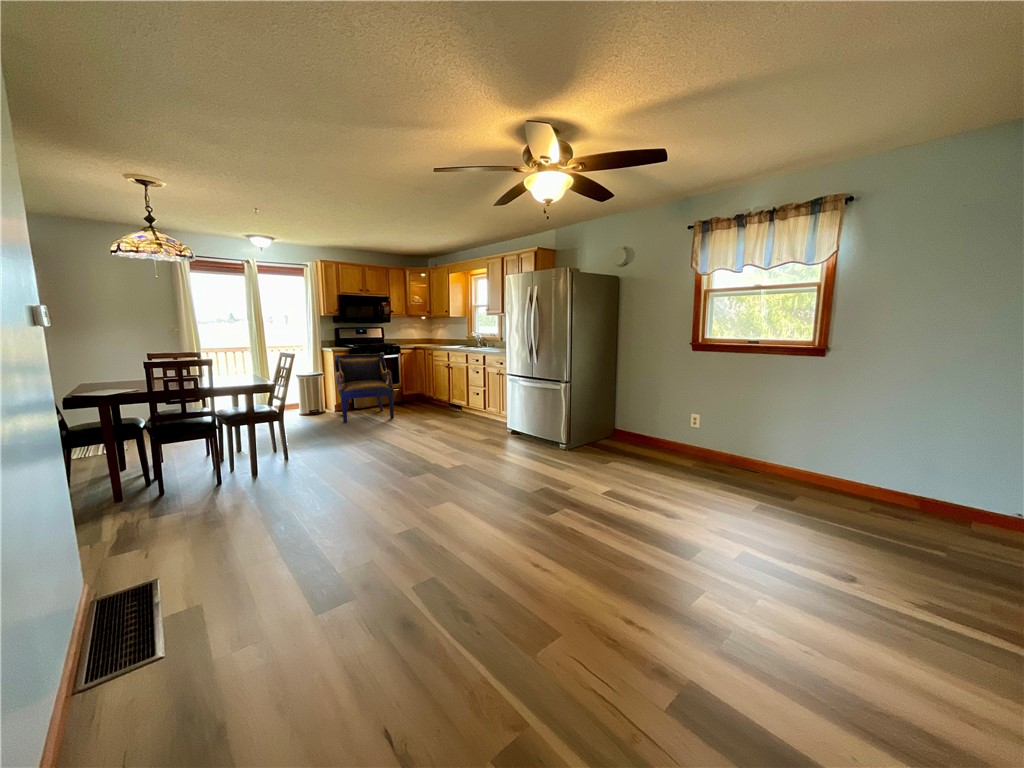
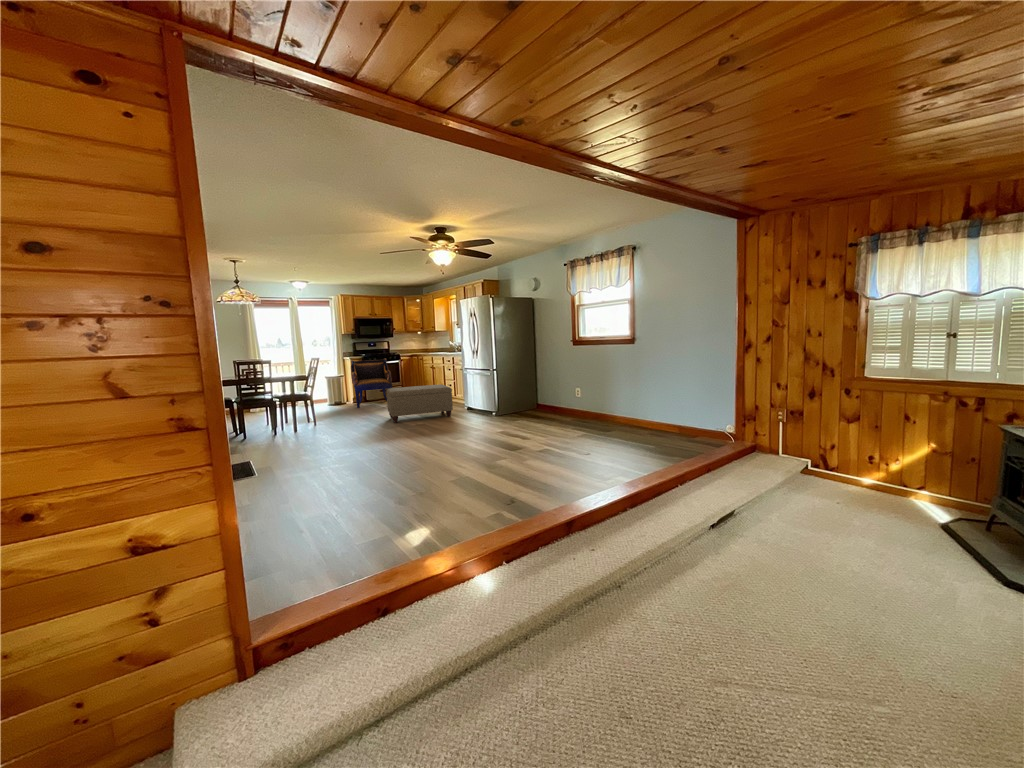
ottoman: none [396,398,496,459] -> present [386,385,453,423]

